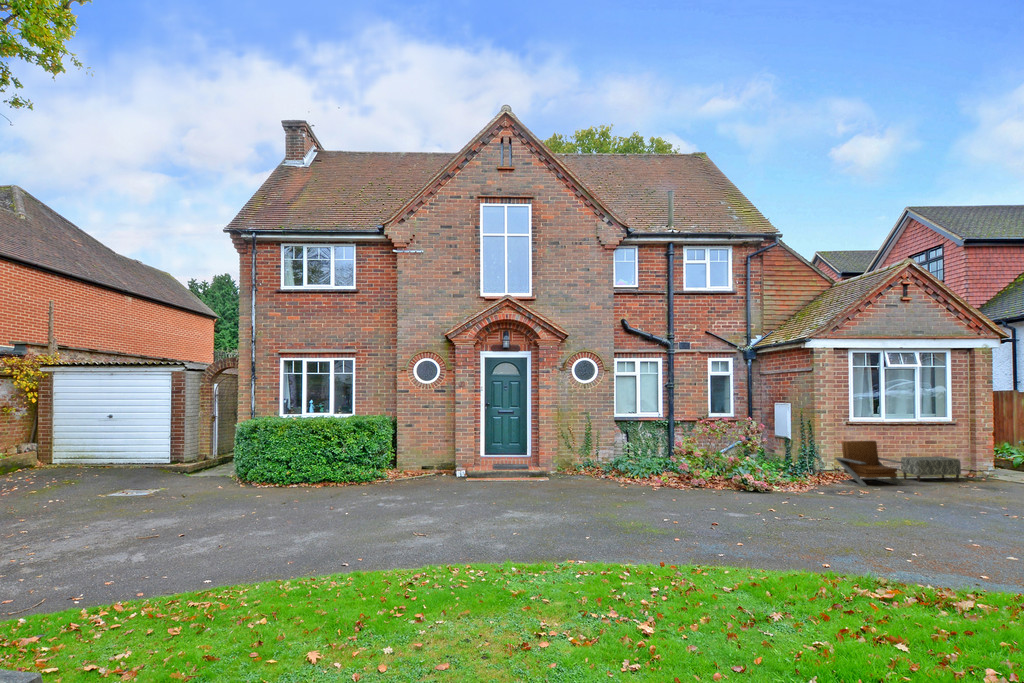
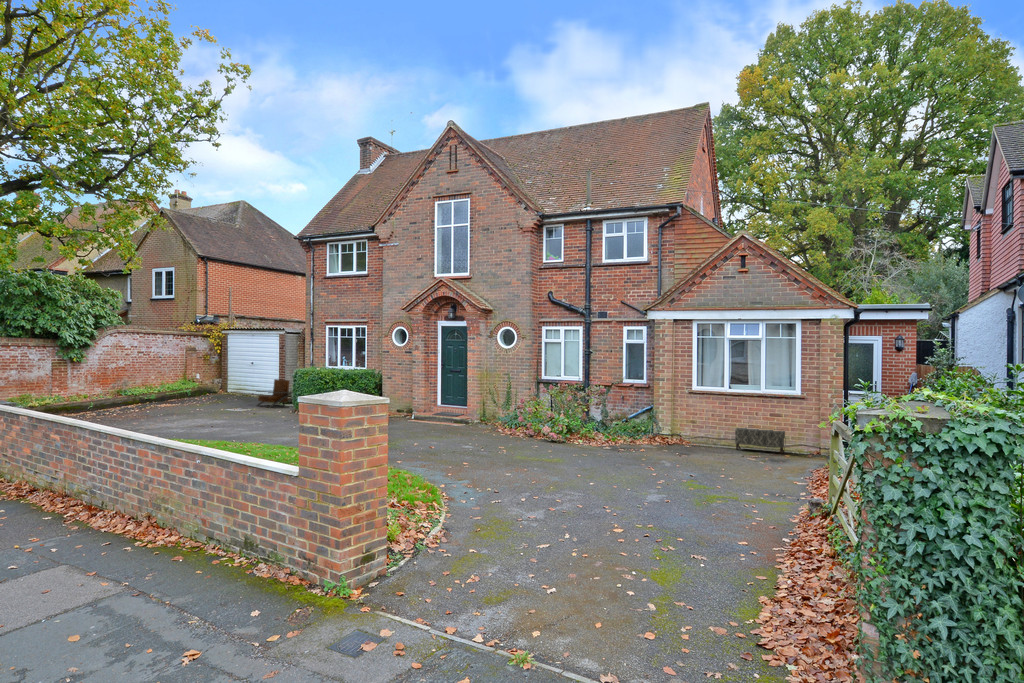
lounge chair: present [835,441,903,487] -> present [256,379,293,408]

